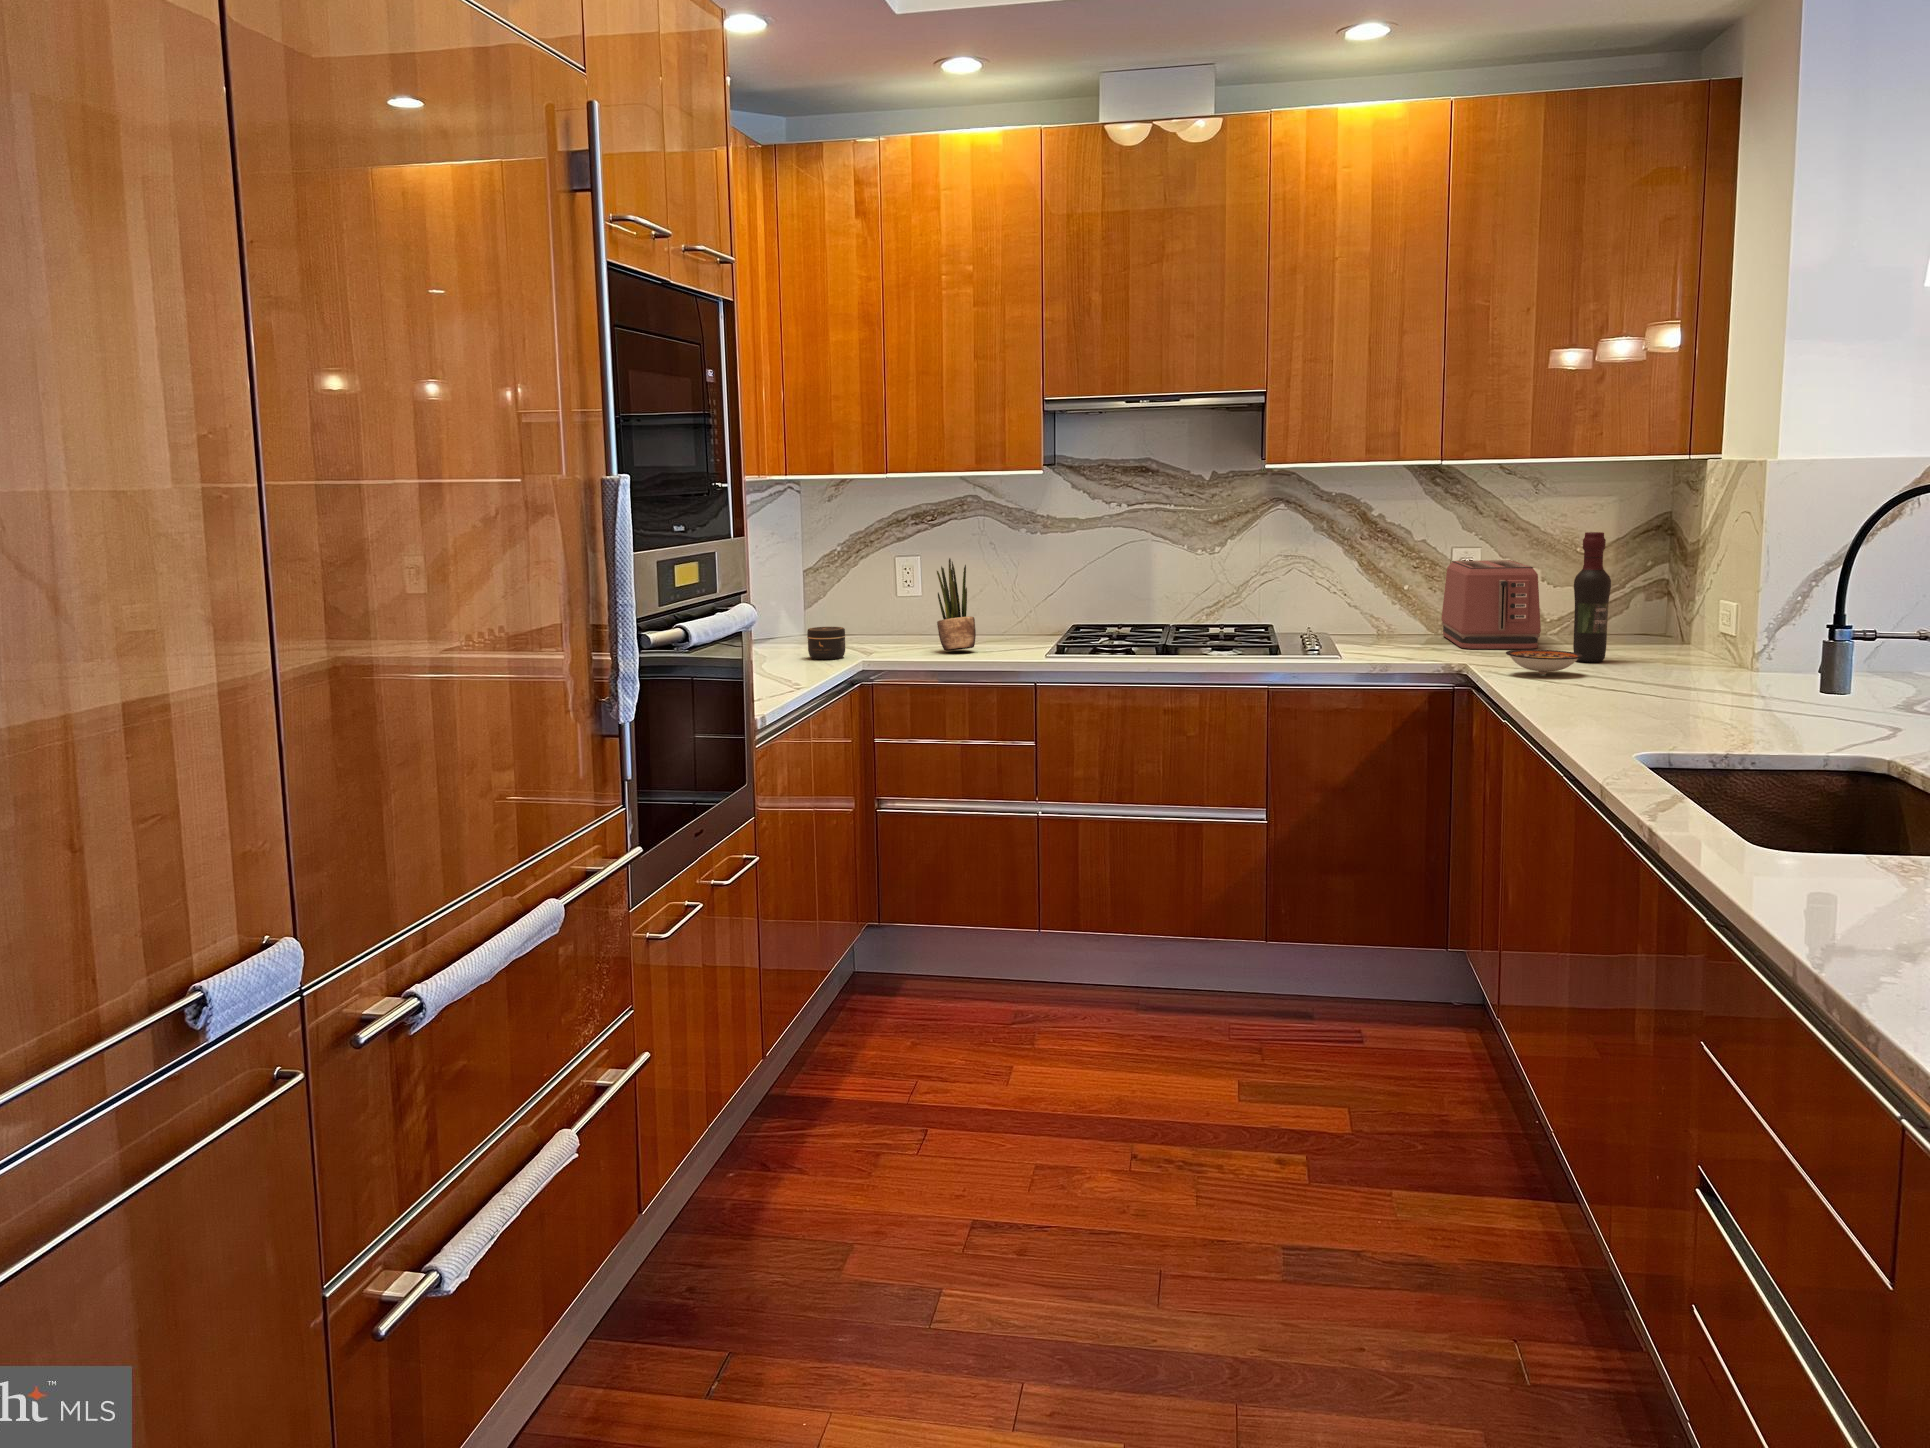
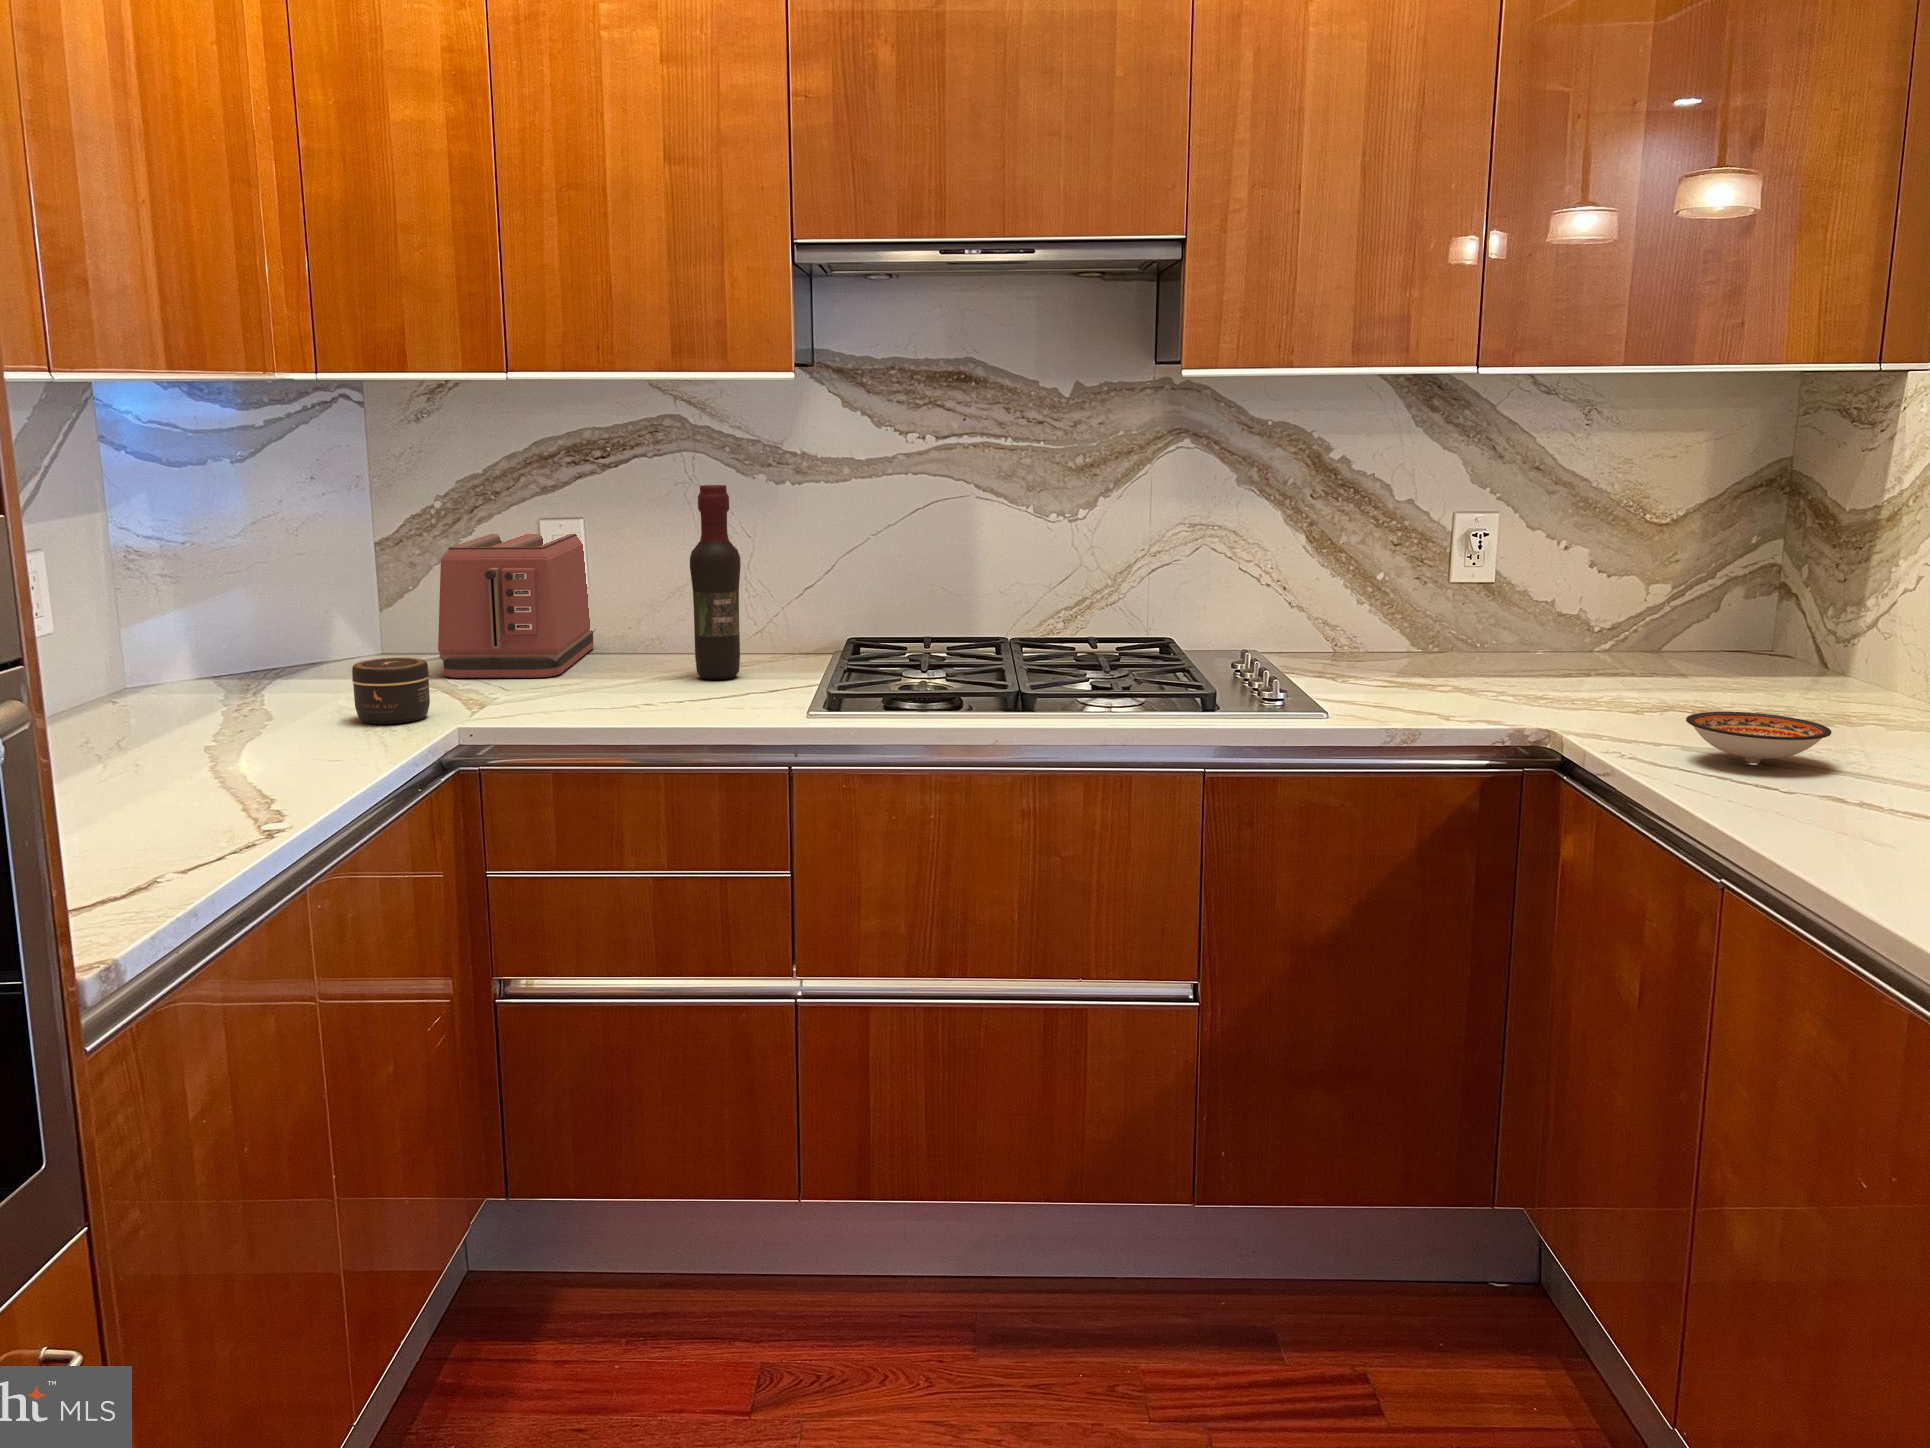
wine bottle: present [1573,532,1611,662] -> present [690,485,741,680]
potted plant: present [937,558,976,651] -> none [605,527,680,698]
toaster: present [1441,560,1541,649] -> present [438,534,595,678]

